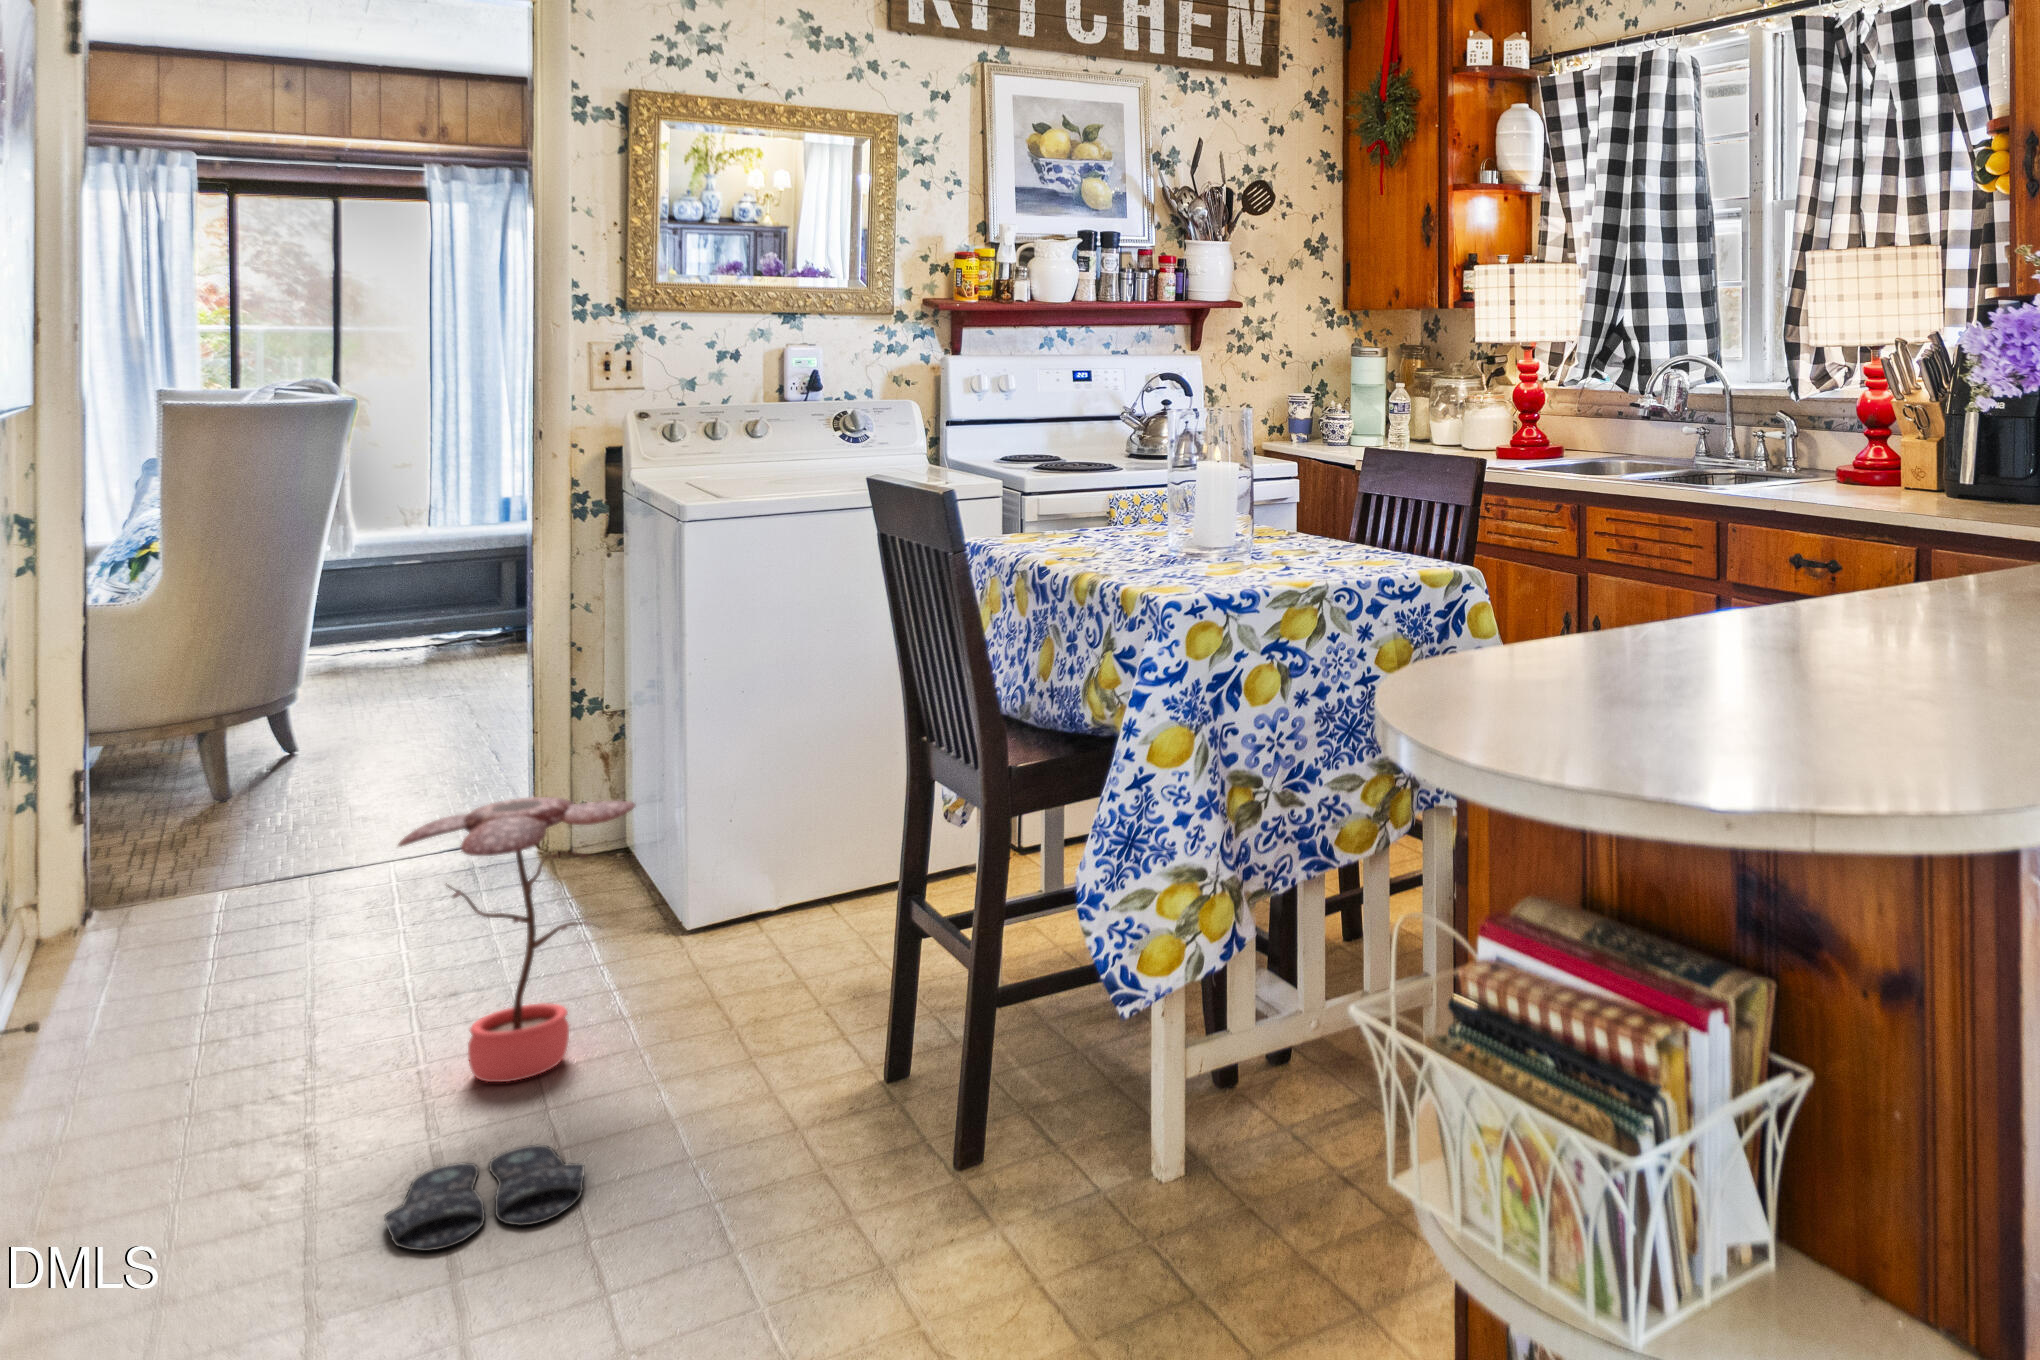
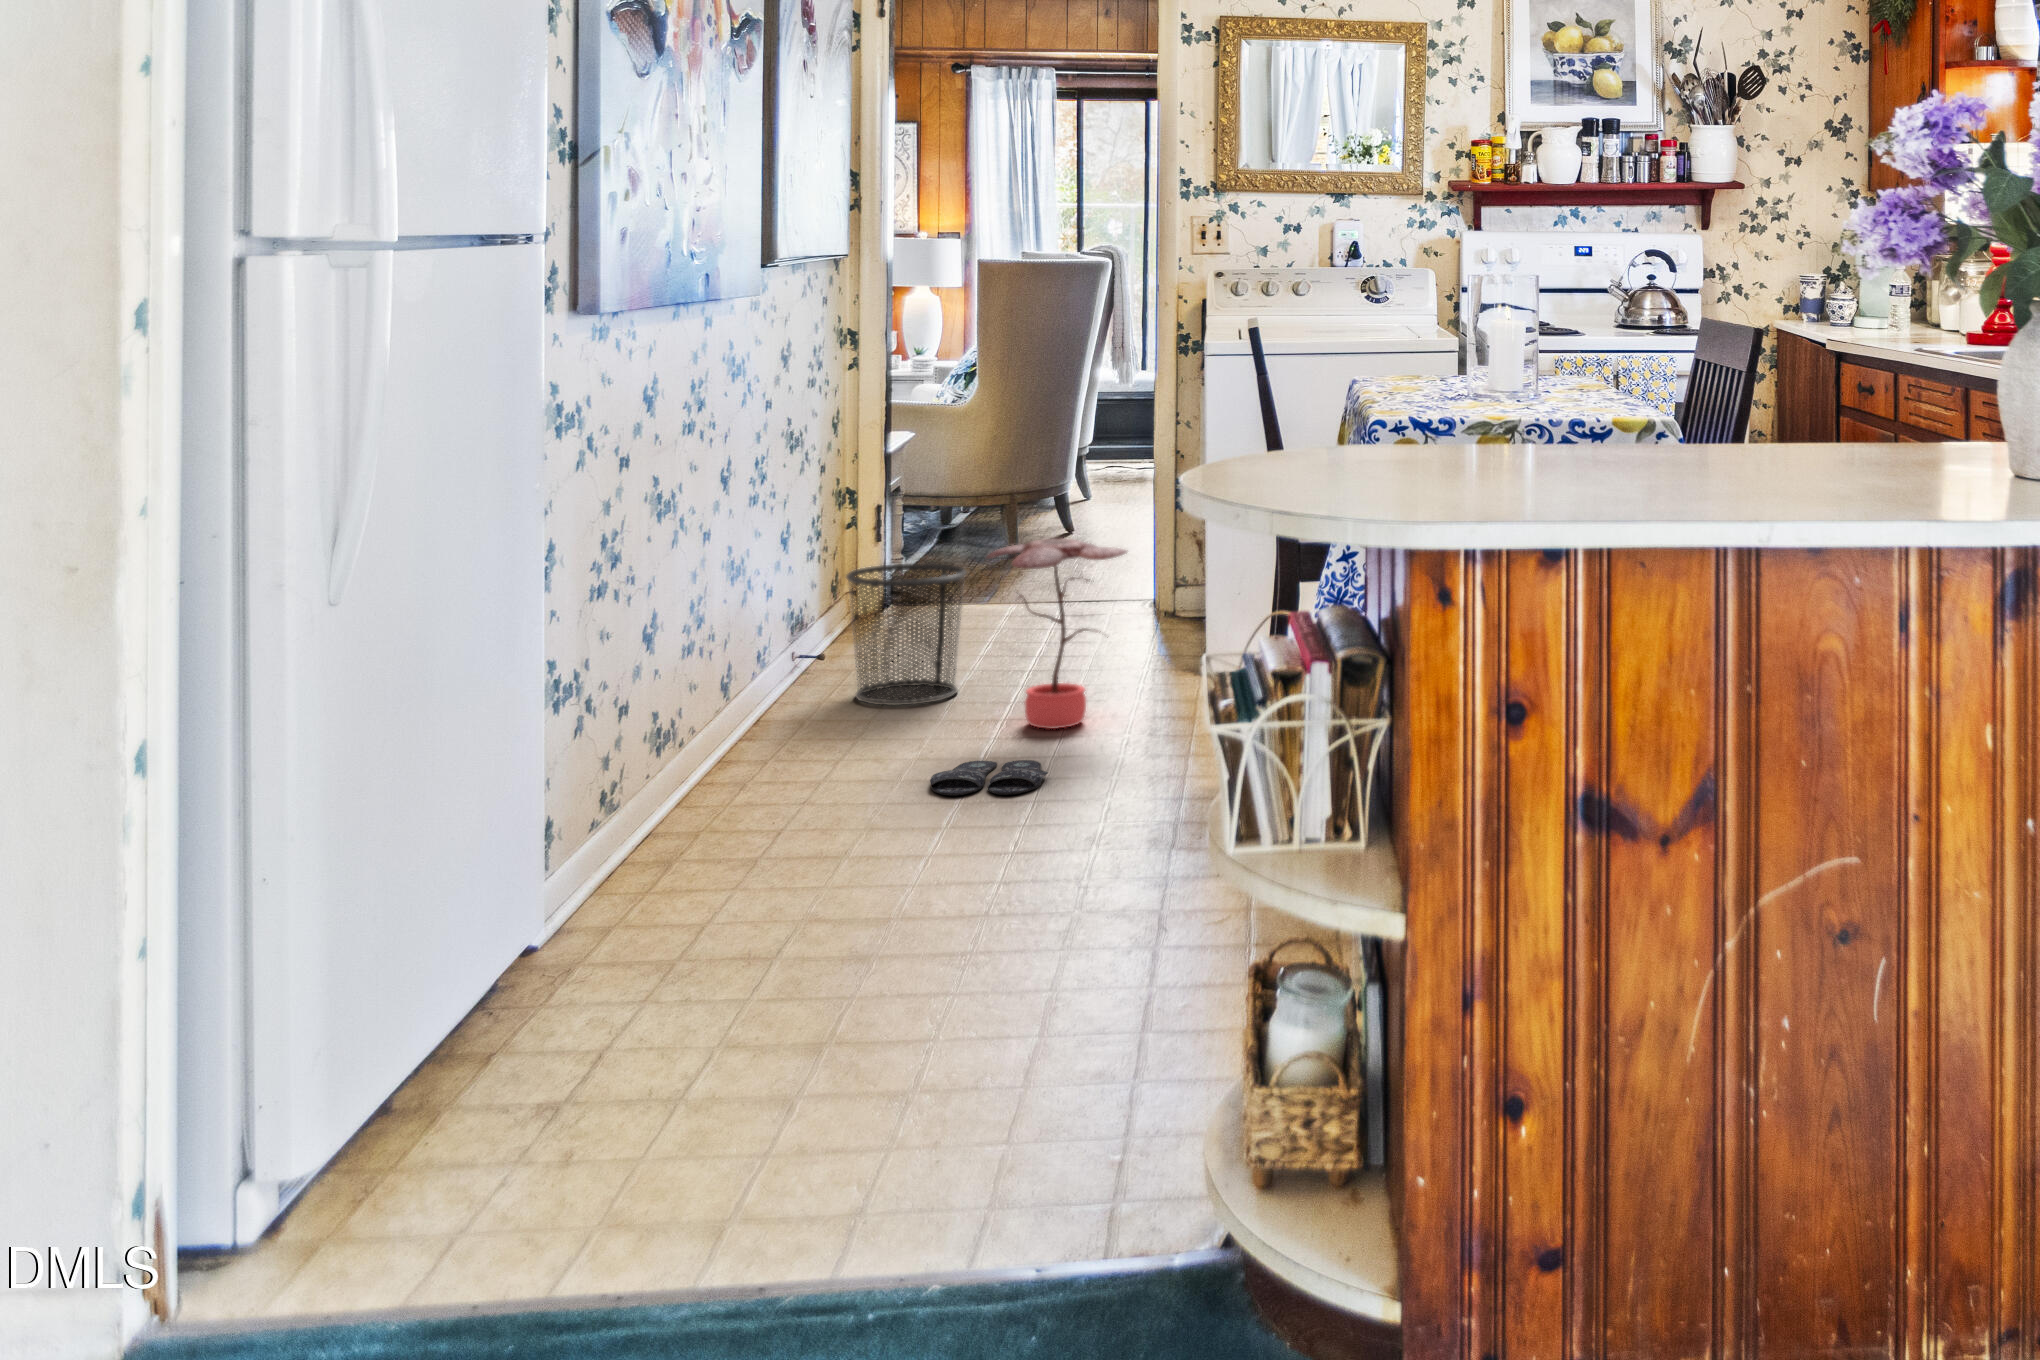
waste bin: none [100,855,325,1099] -> present [846,563,967,705]

